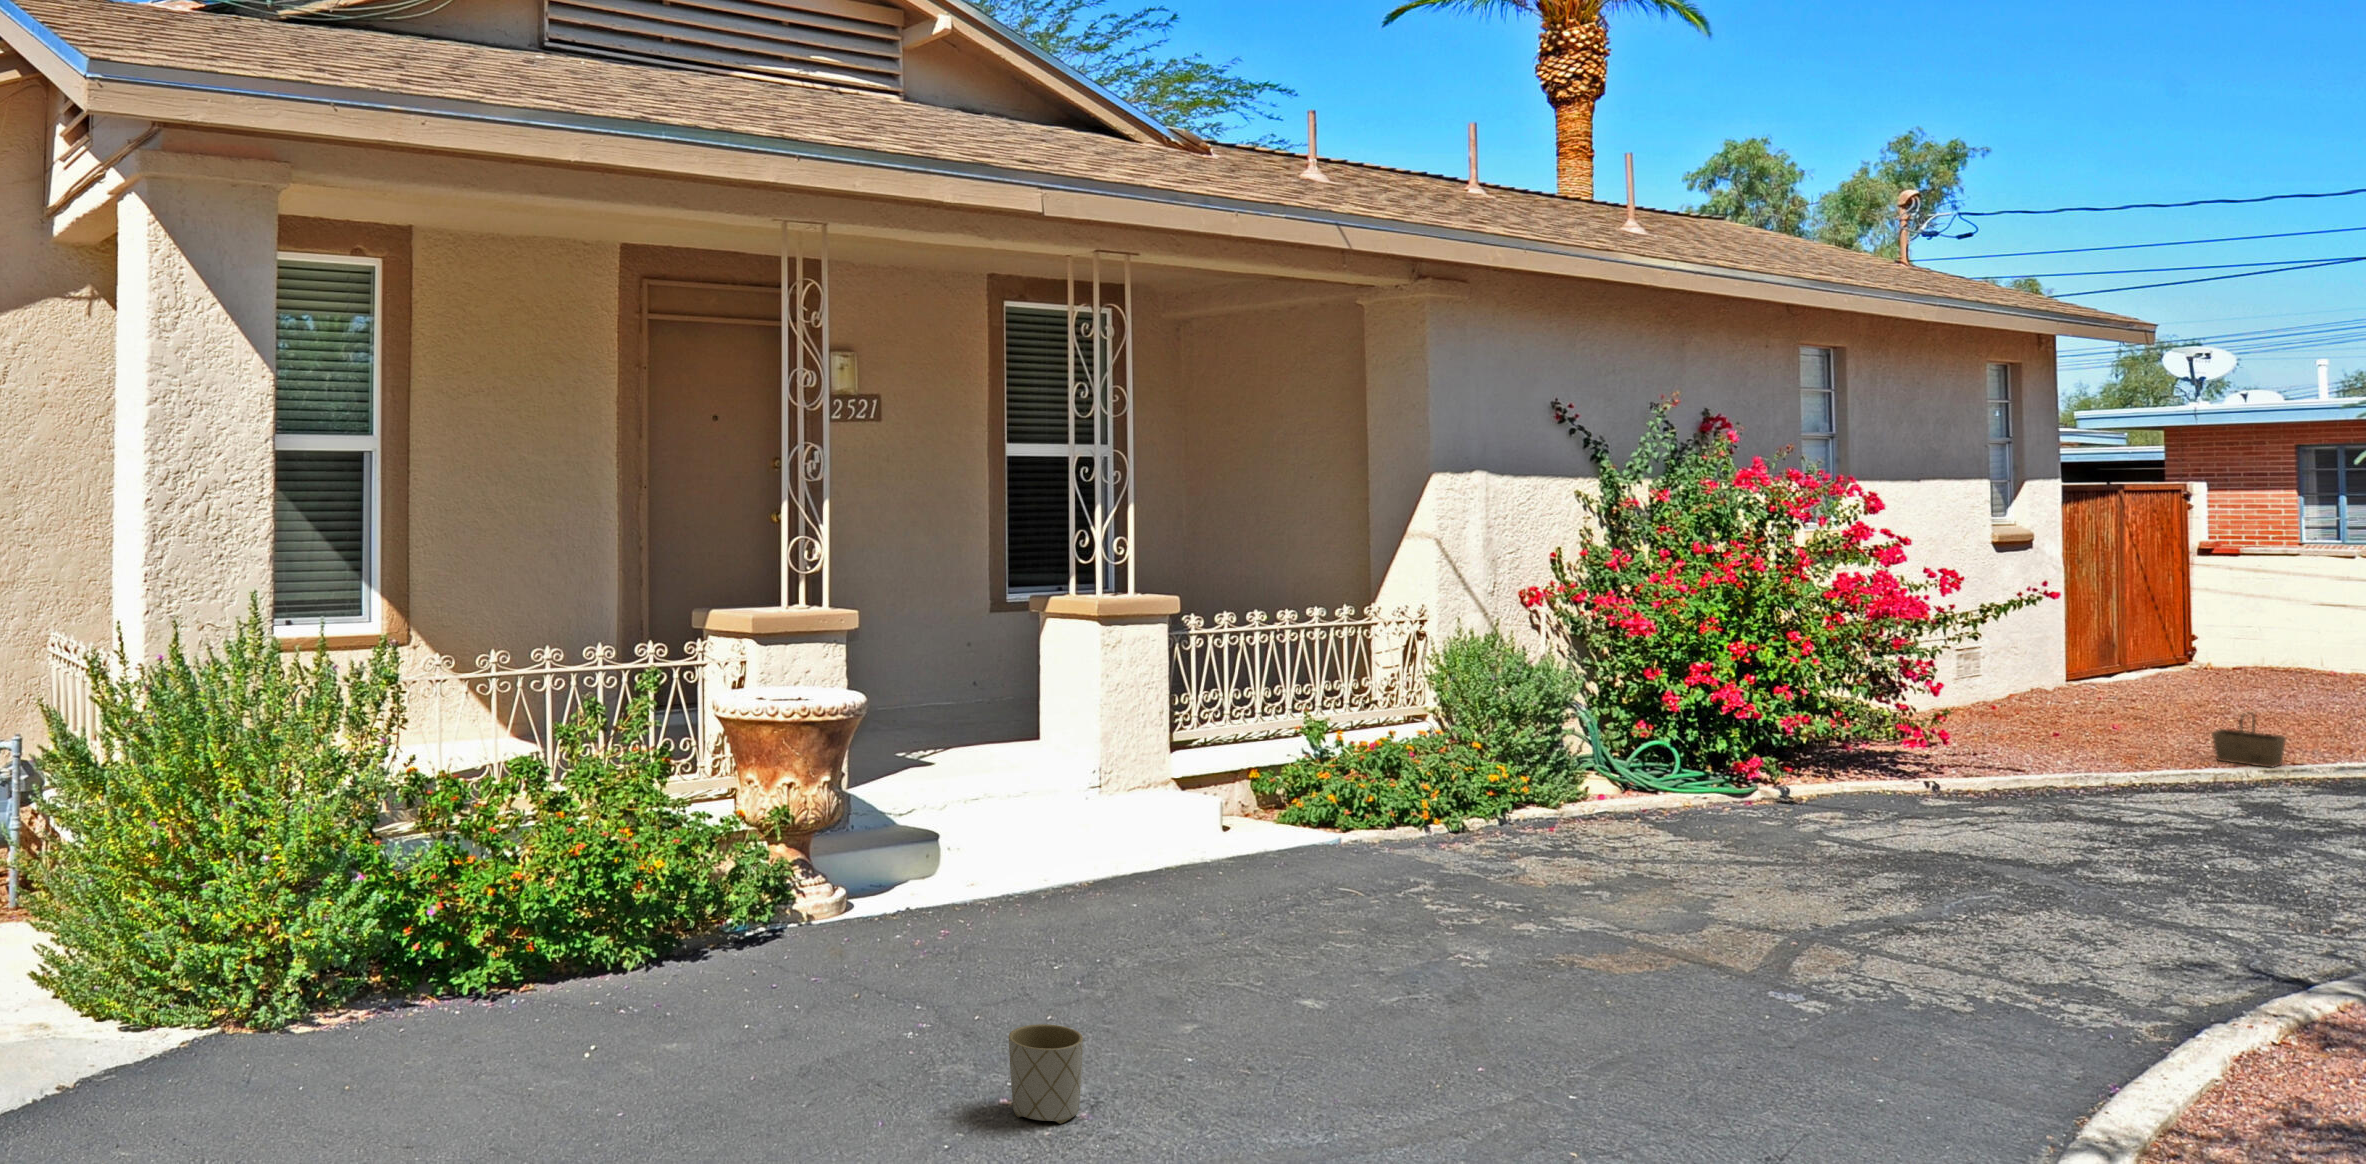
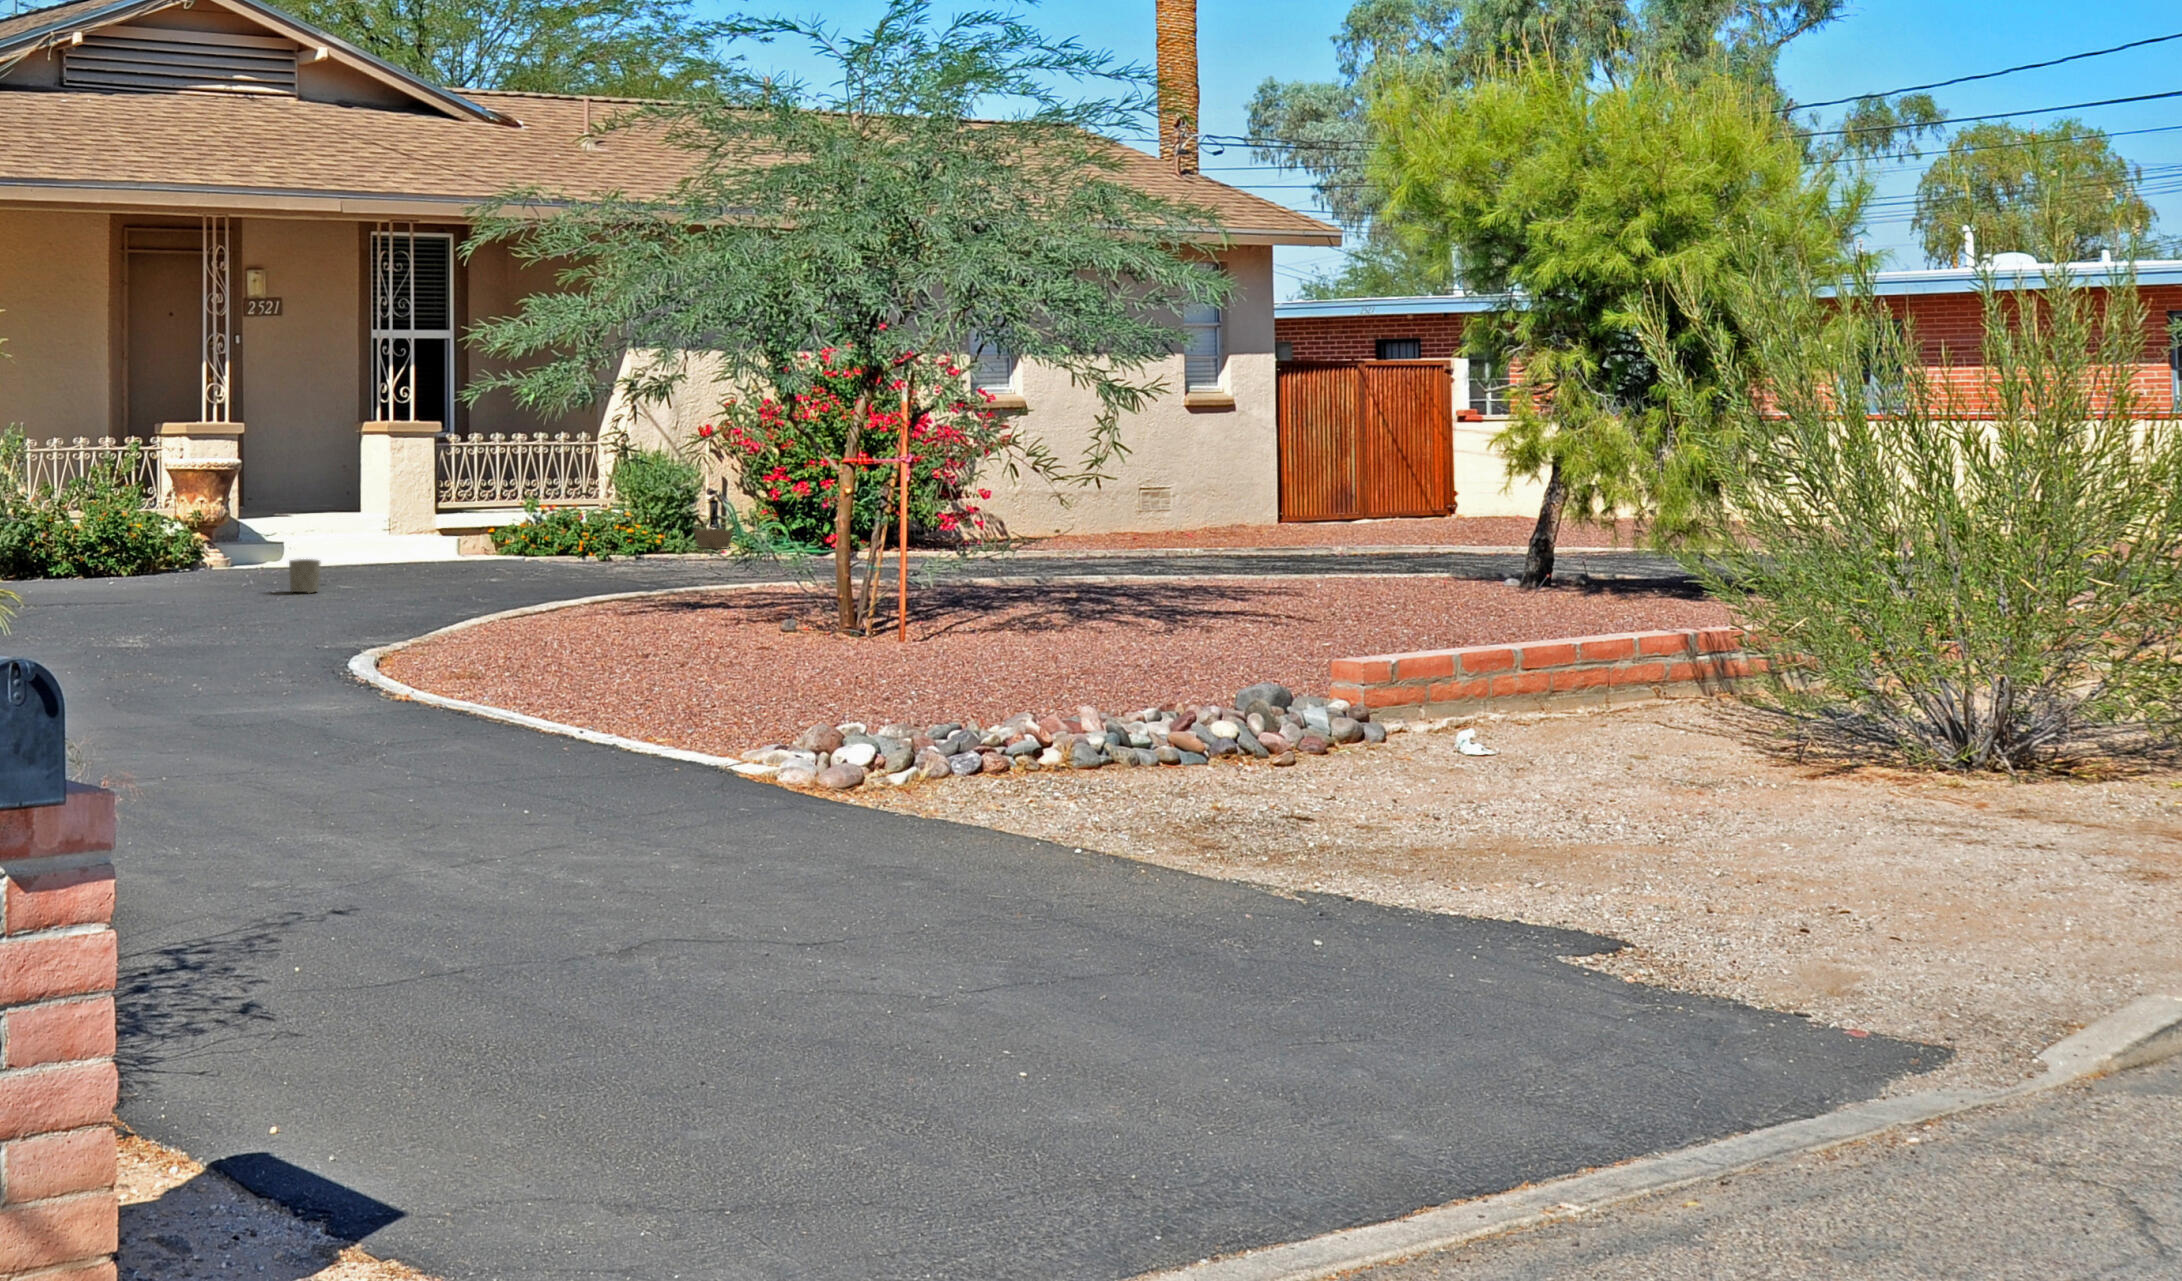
basket: present [2212,713,2286,767] -> present [694,519,732,549]

